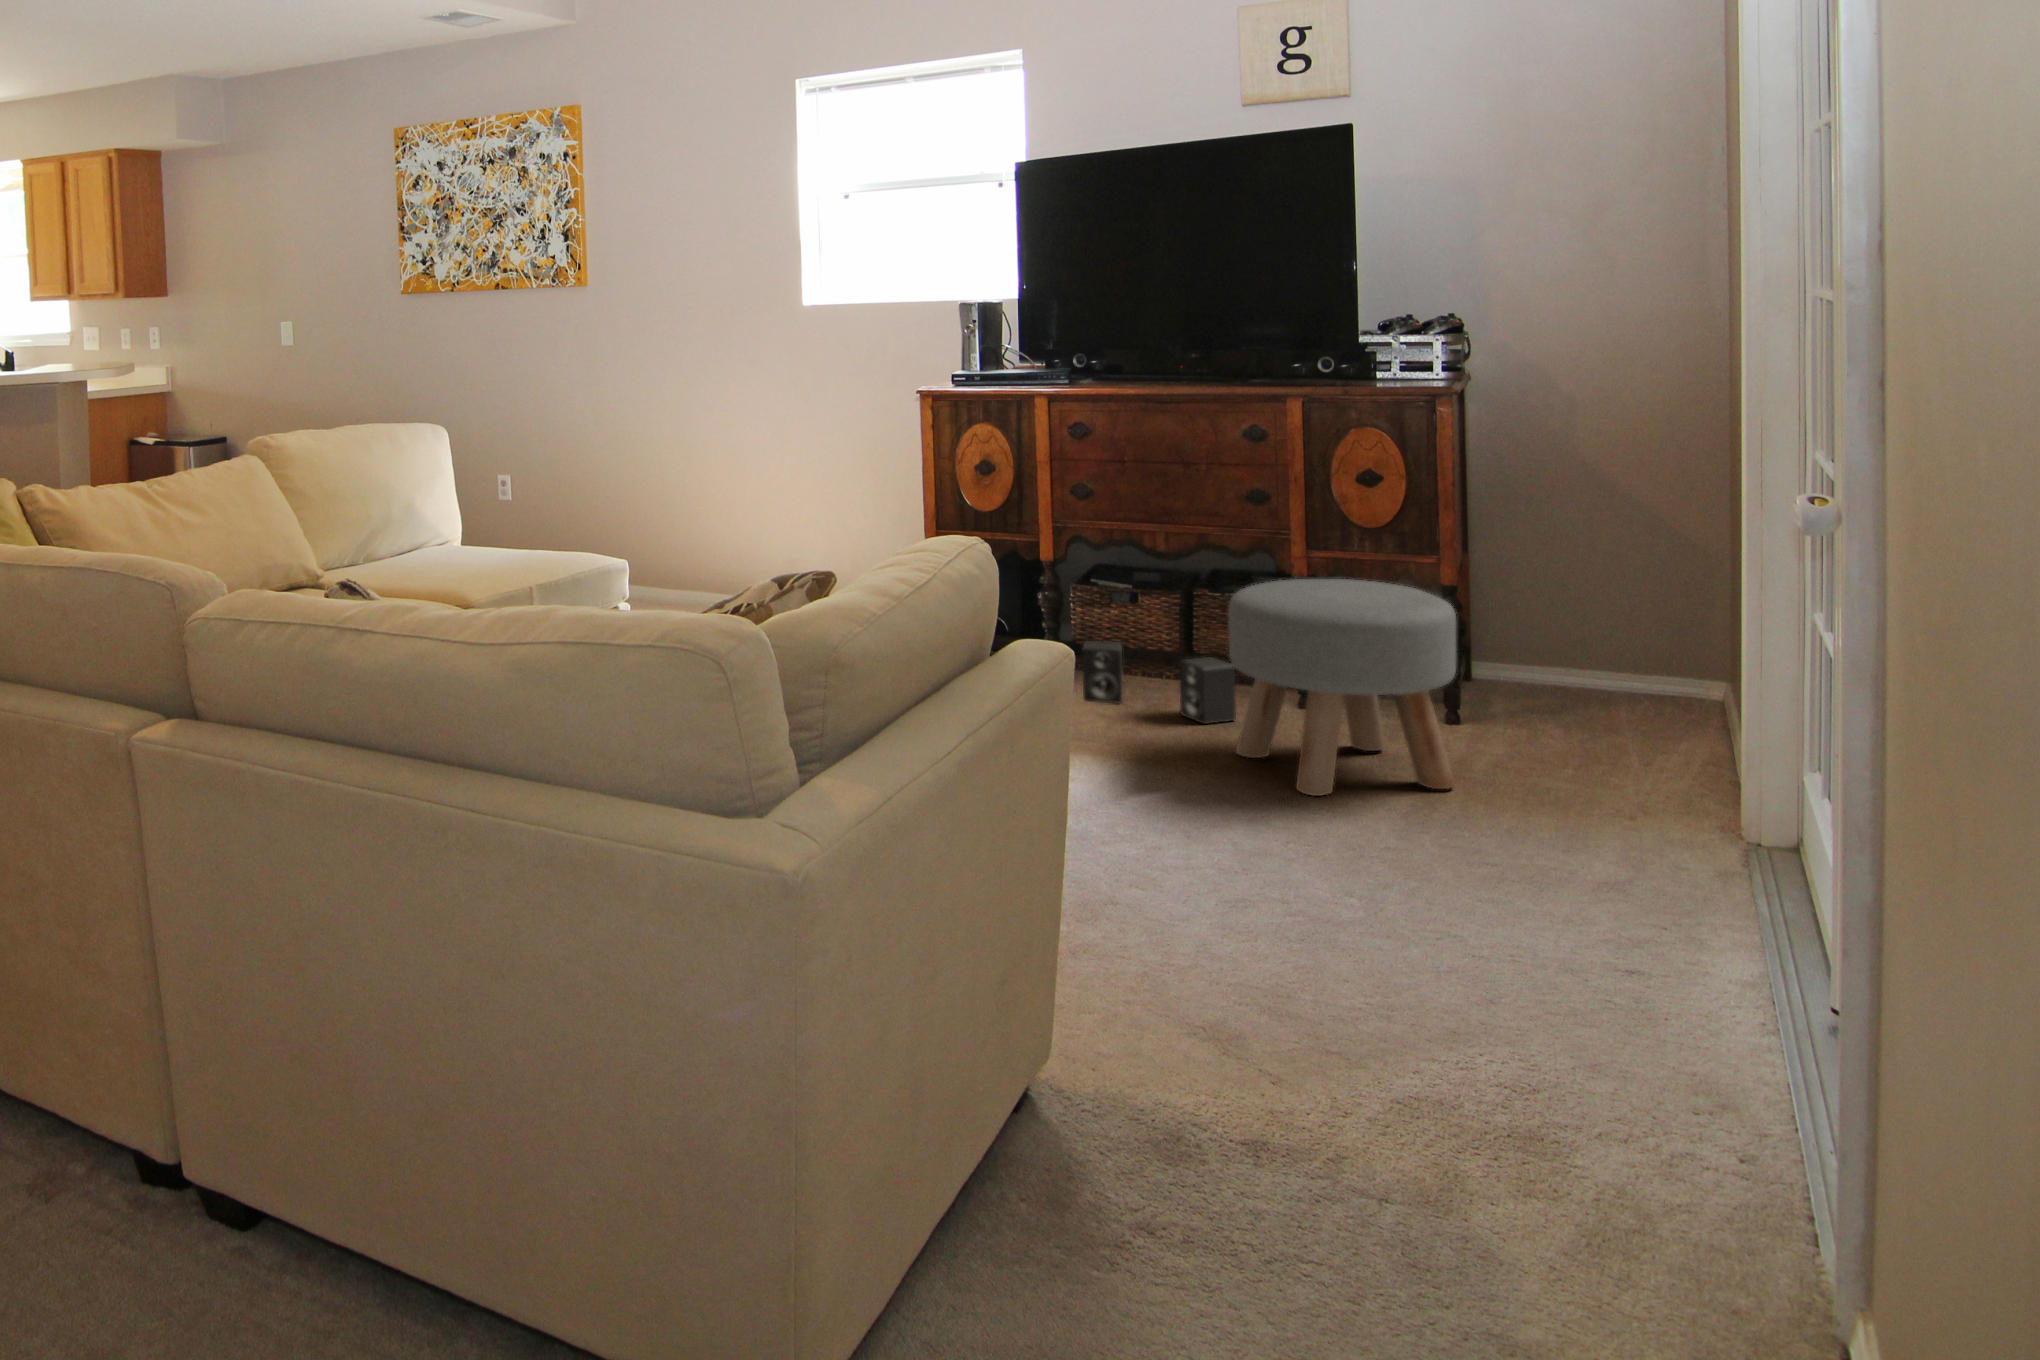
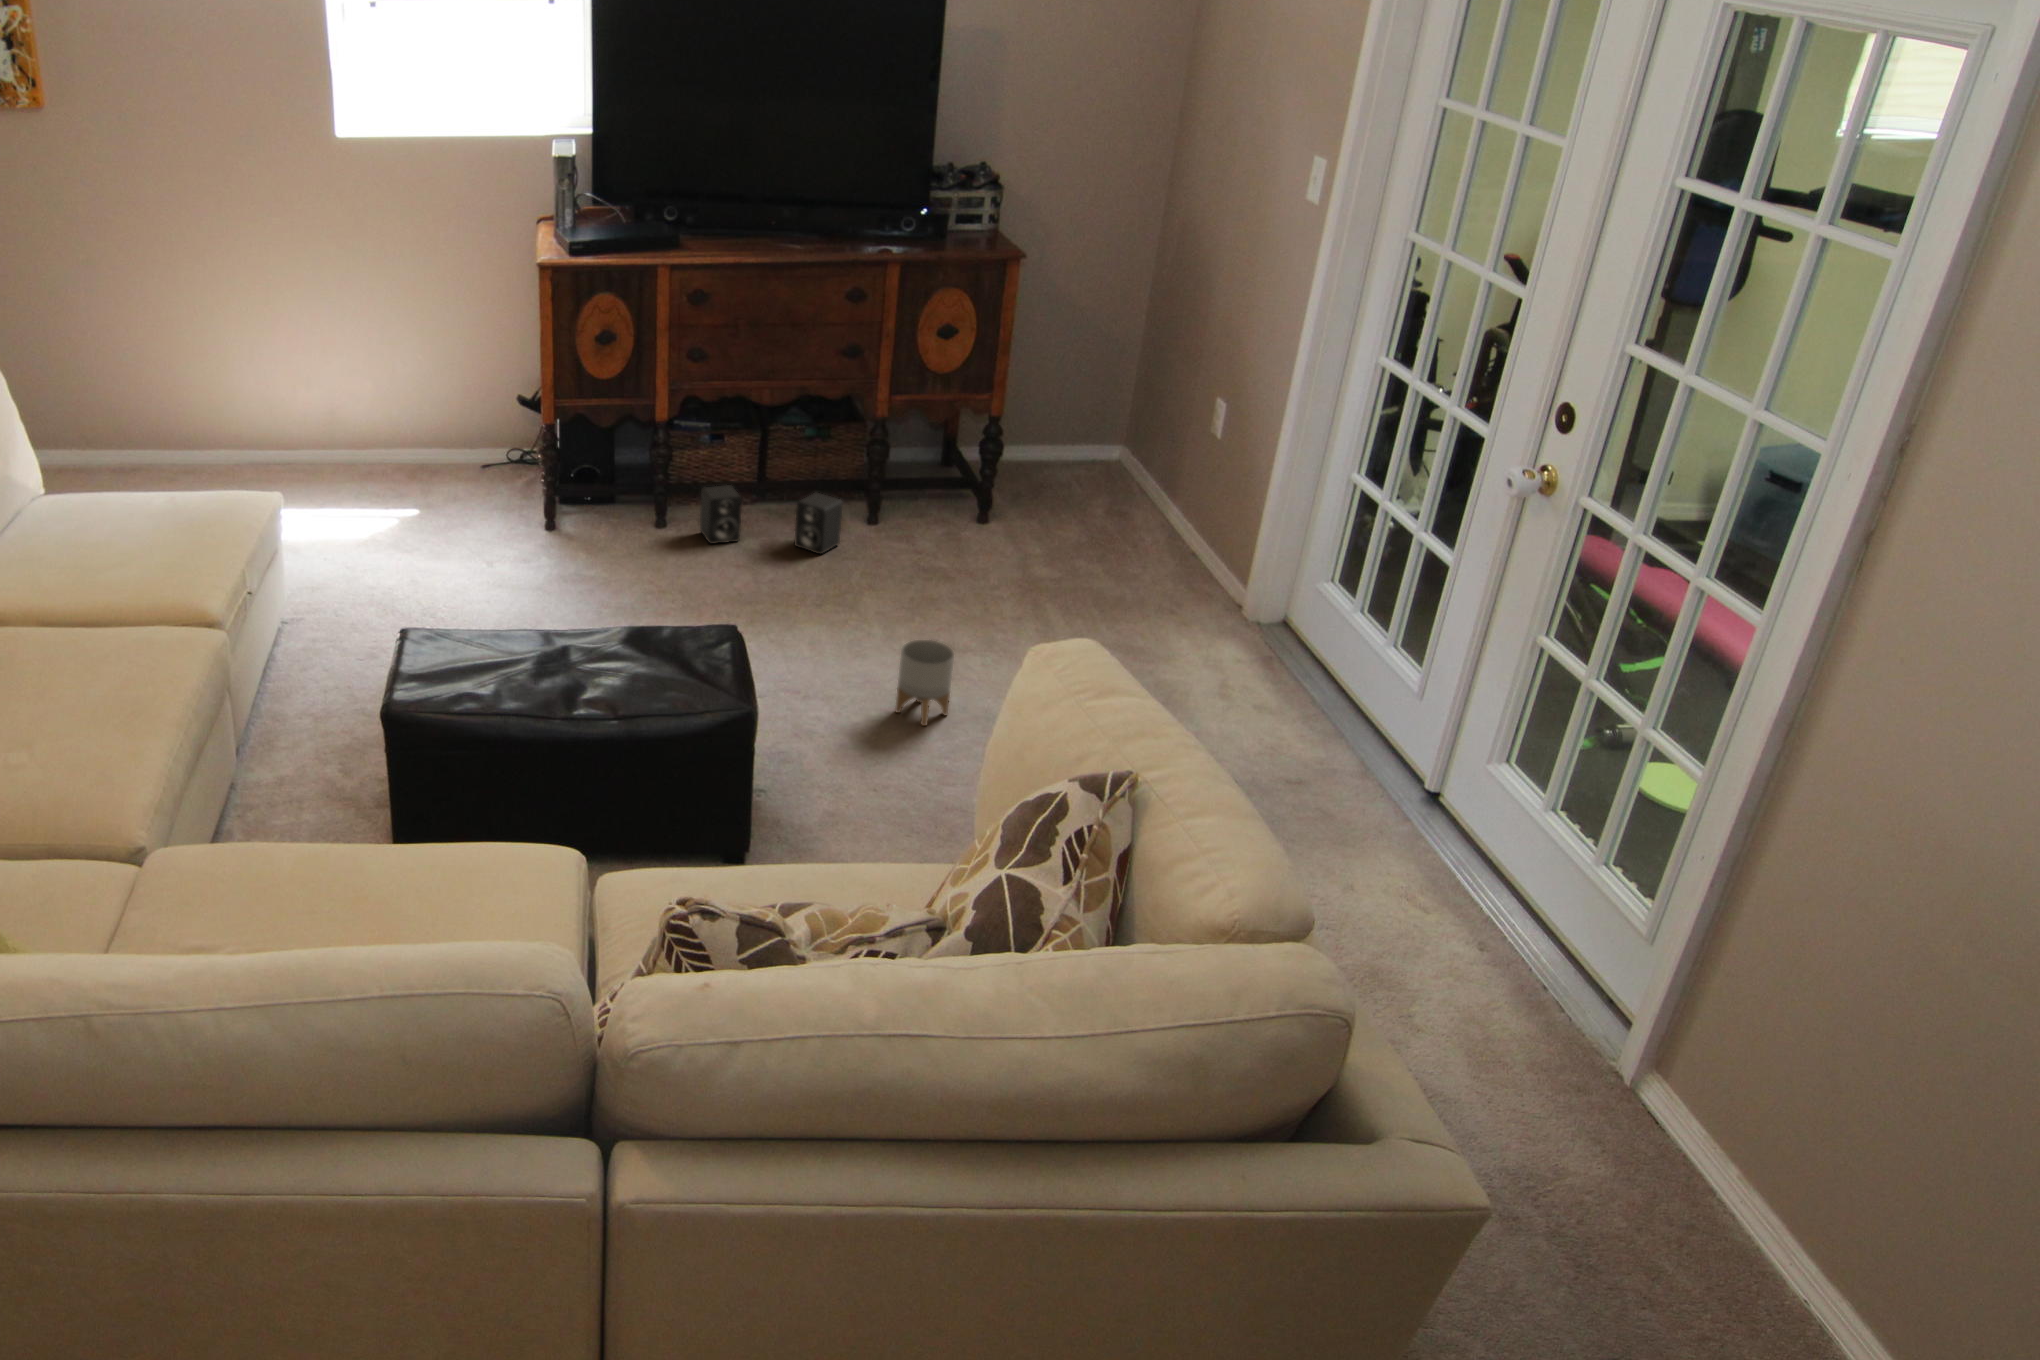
ottoman: present [1228,579,1456,796] -> none [874,428,1063,626]
planter: none [1129,754,1194,853] -> present [895,640,954,726]

